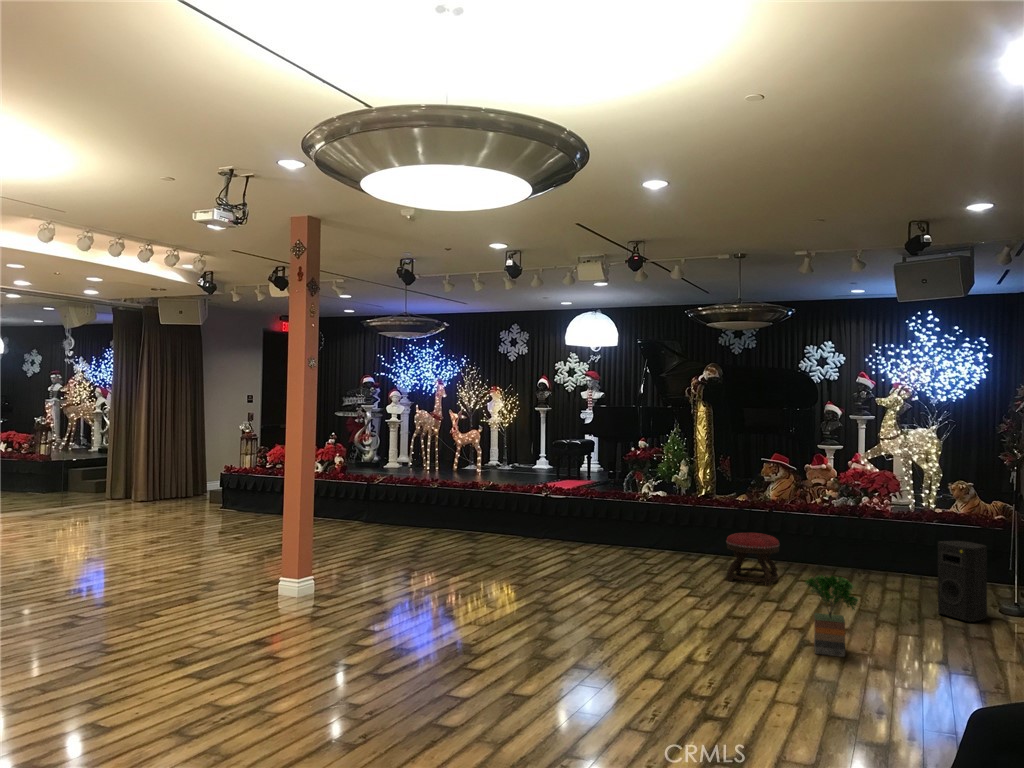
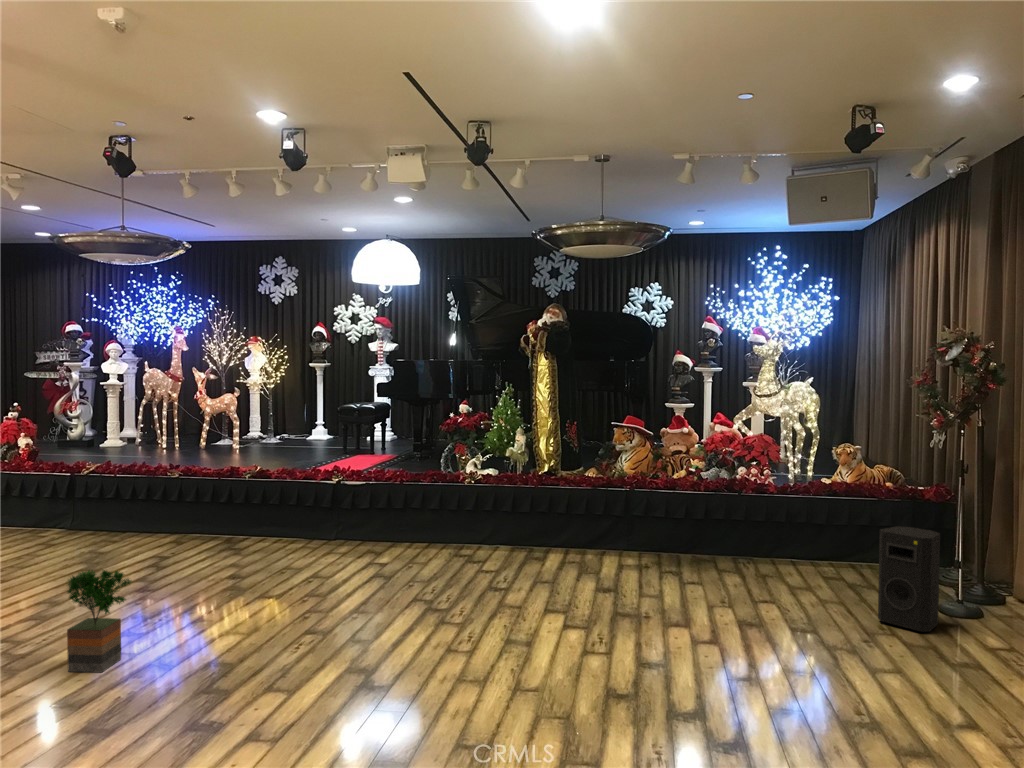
ottoman: present [726,533,779,586] -> none [599,524,667,596]
potted tree: present [805,575,858,657] -> present [67,570,131,673]

